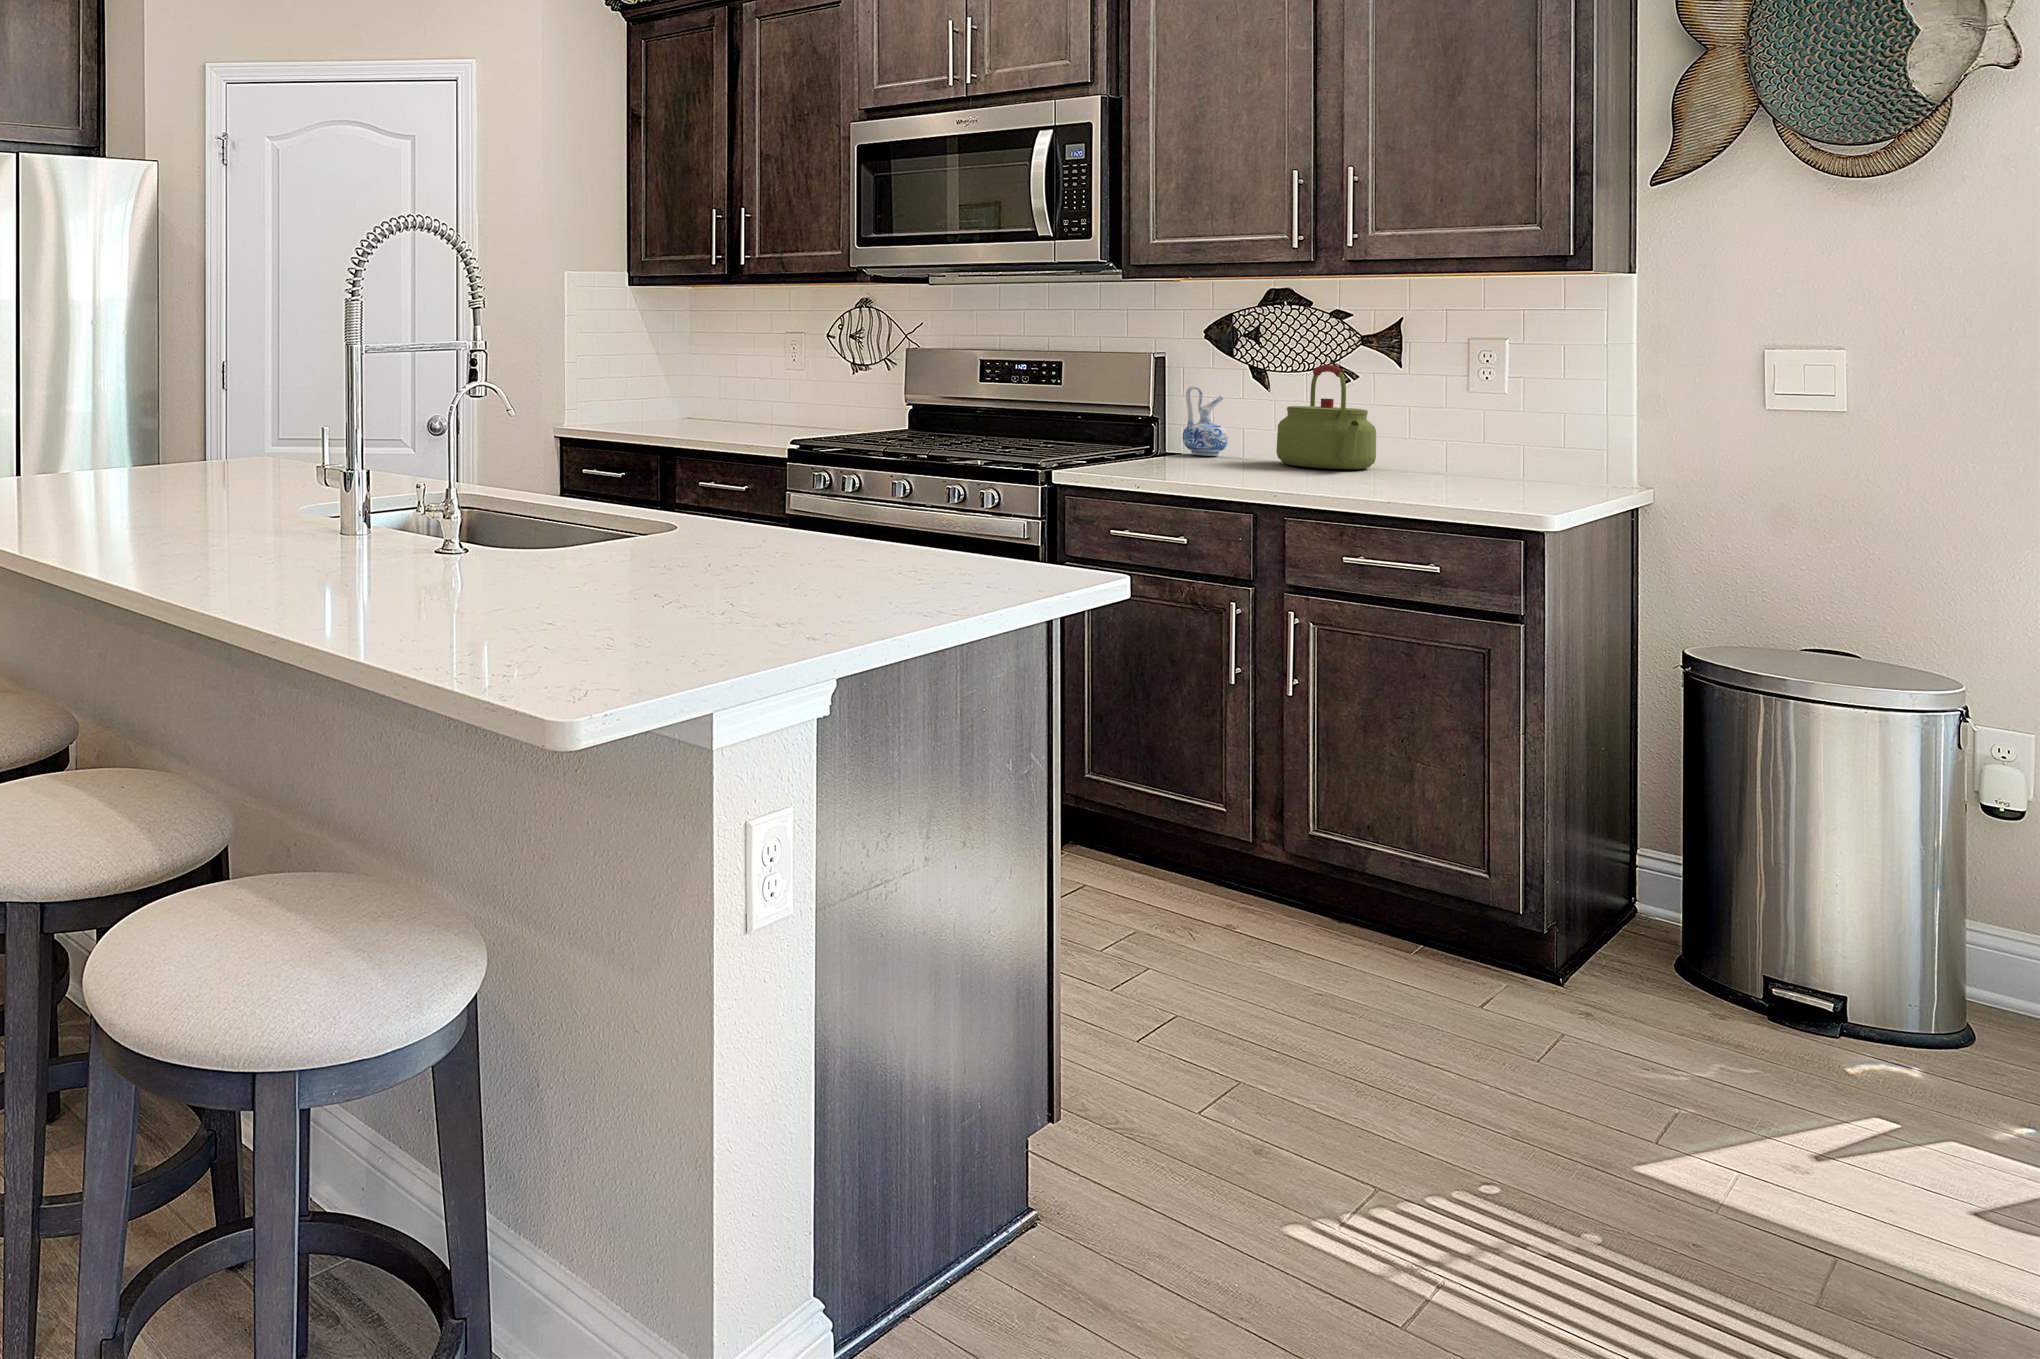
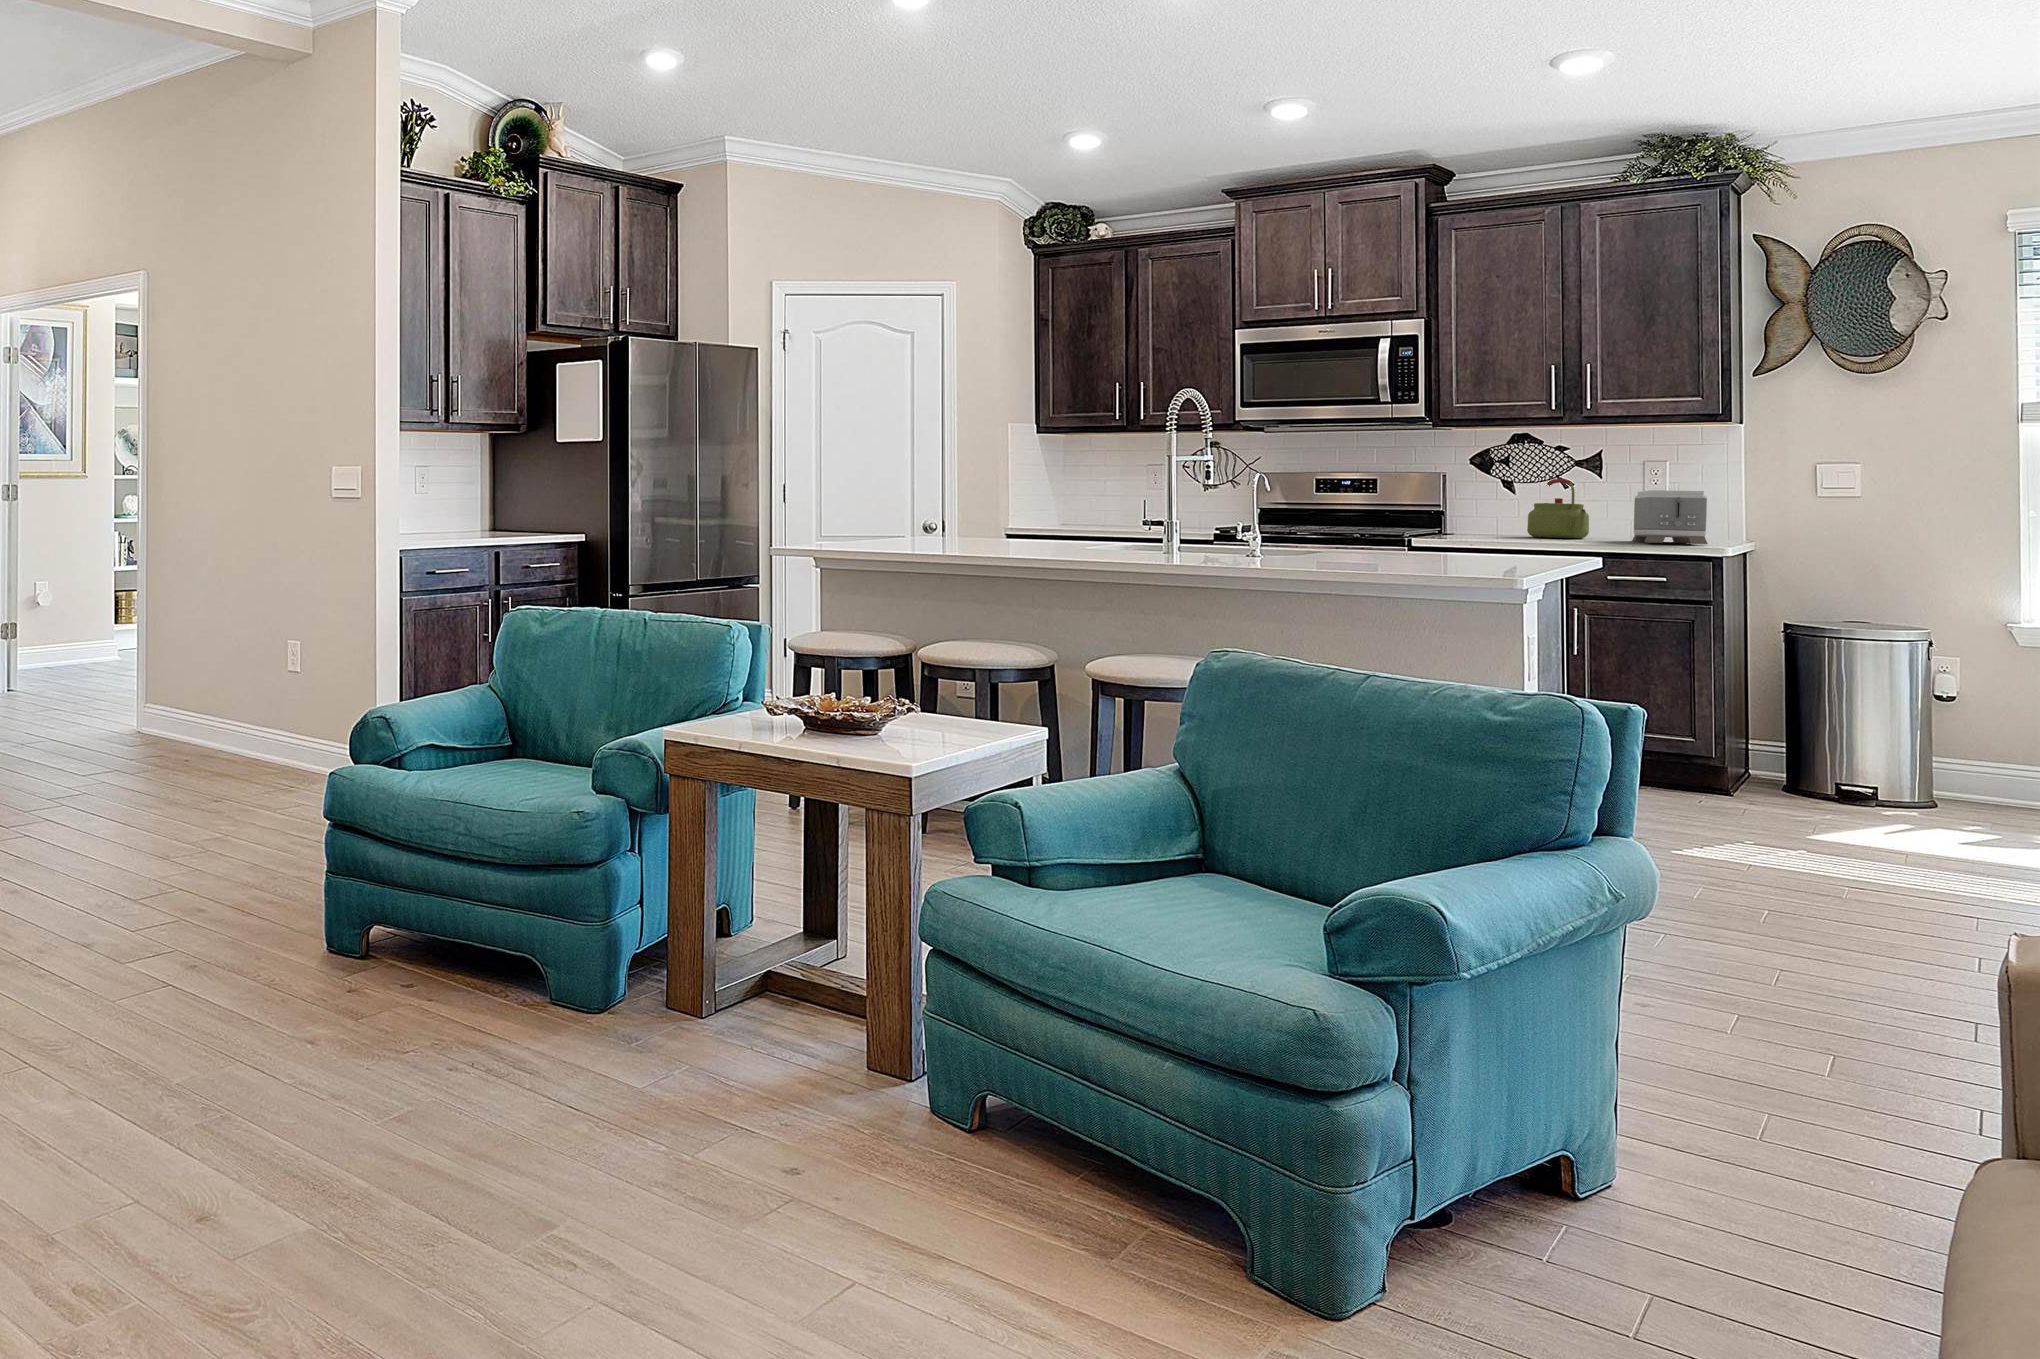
ceramic pitcher: present [1182,386,1228,456] -> none [1462,493,1491,535]
toaster: none [1437,392,1547,497] -> present [1632,490,1708,544]

